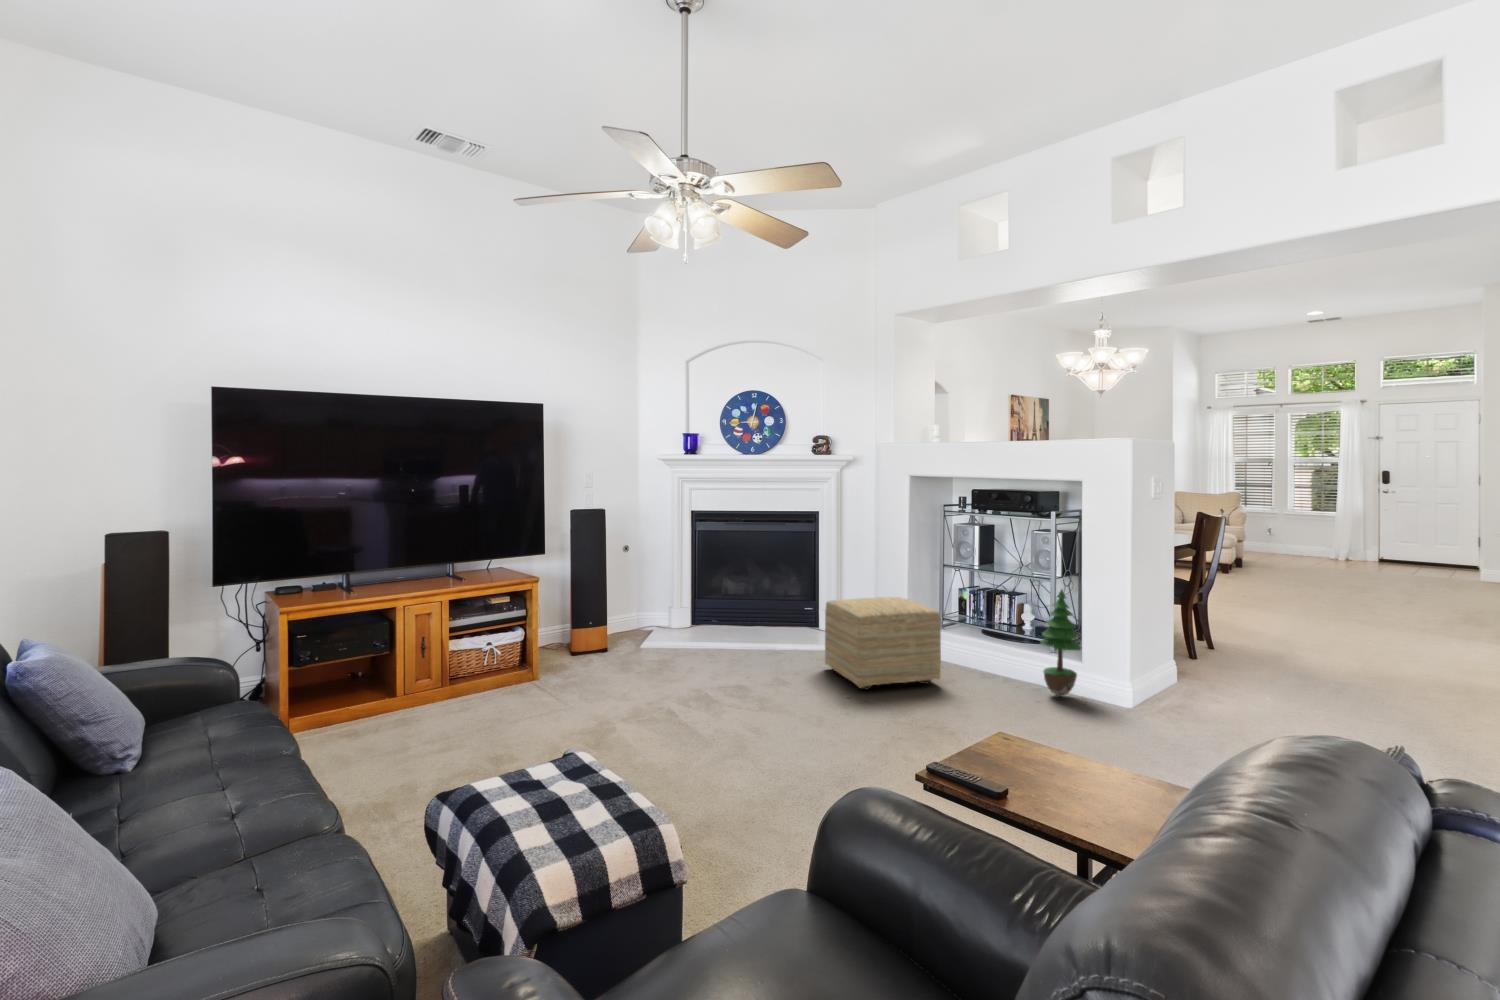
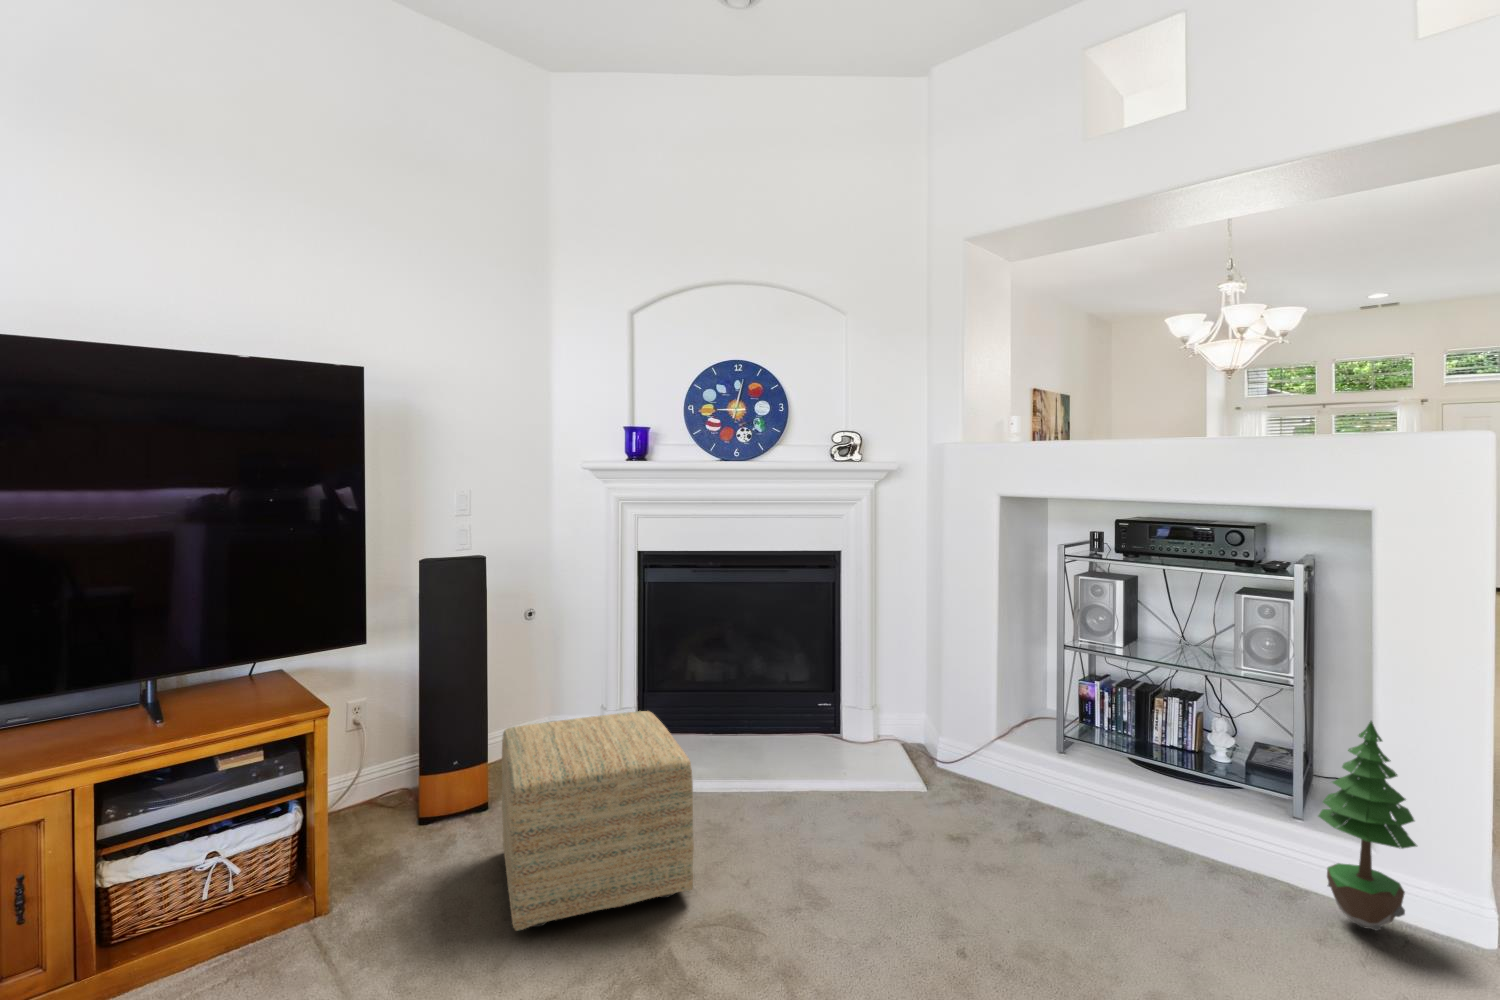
ottoman: present [825,597,941,689] -> present [502,711,694,931]

